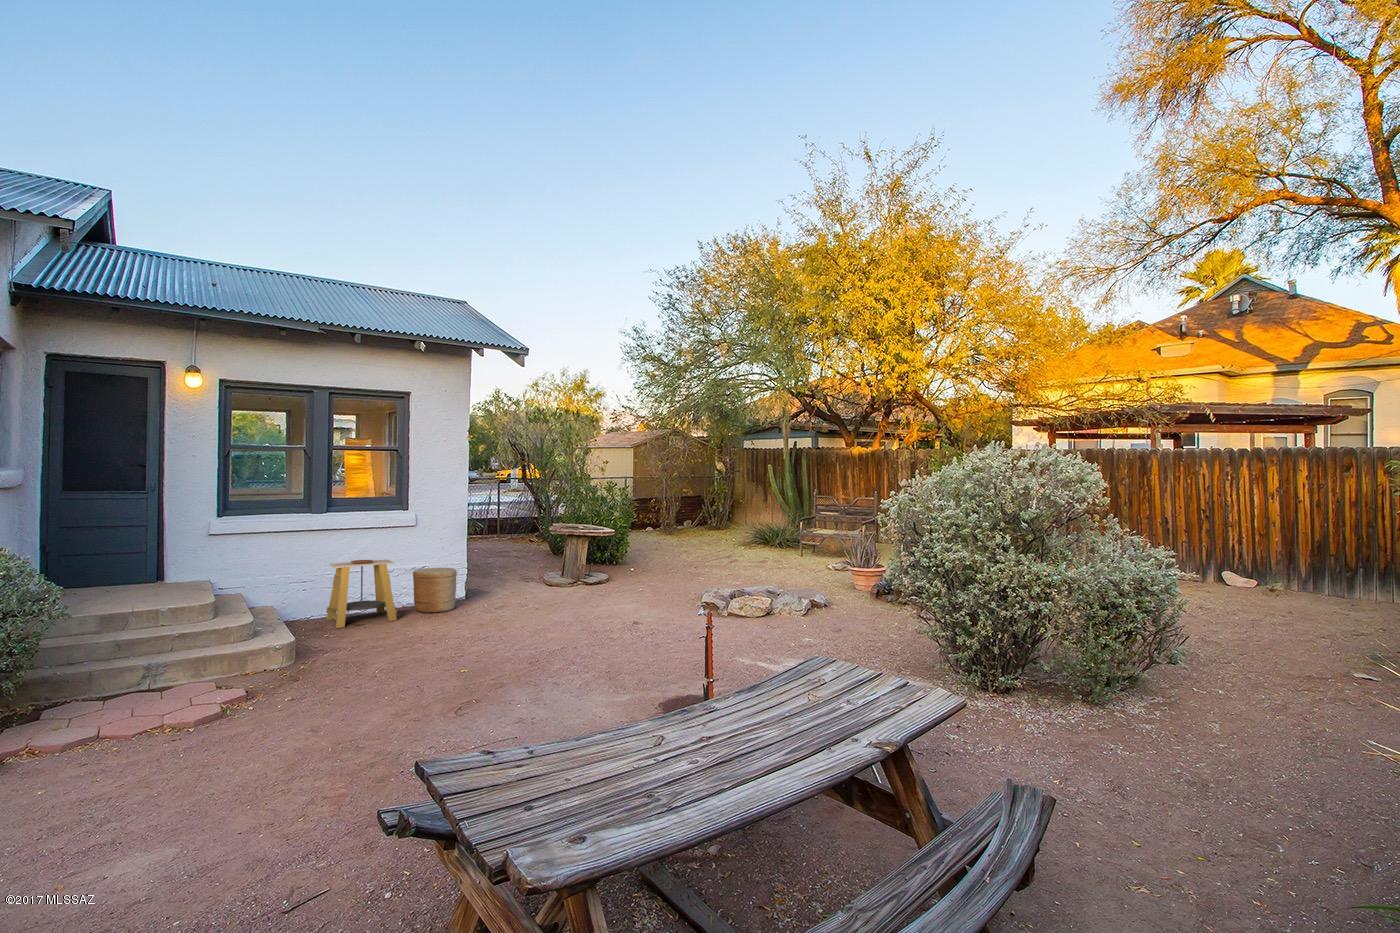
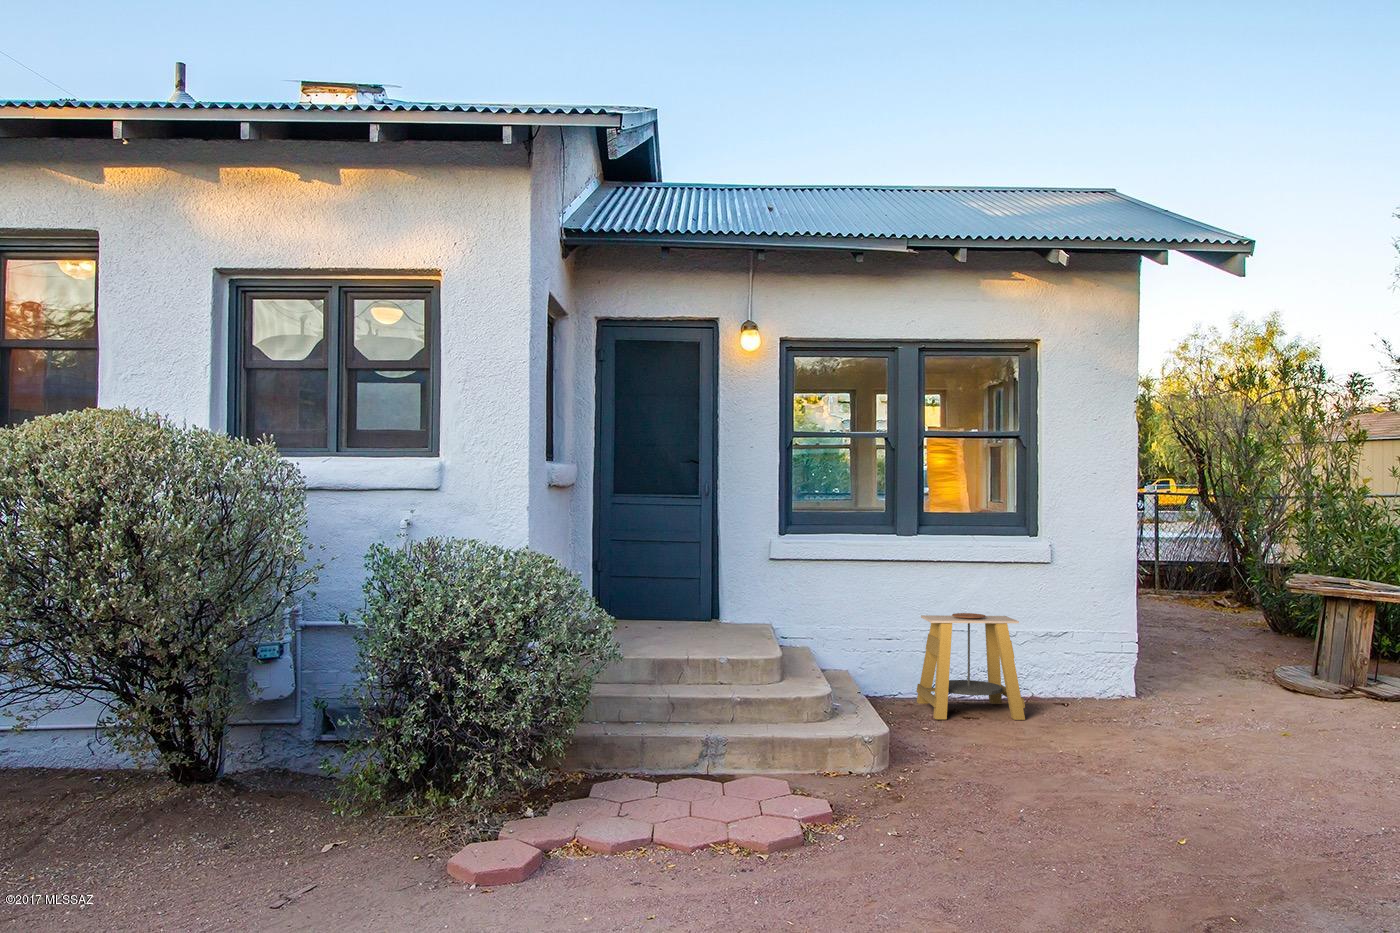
woven basket: present [413,568,457,613] -> none [1046,637,1122,716]

